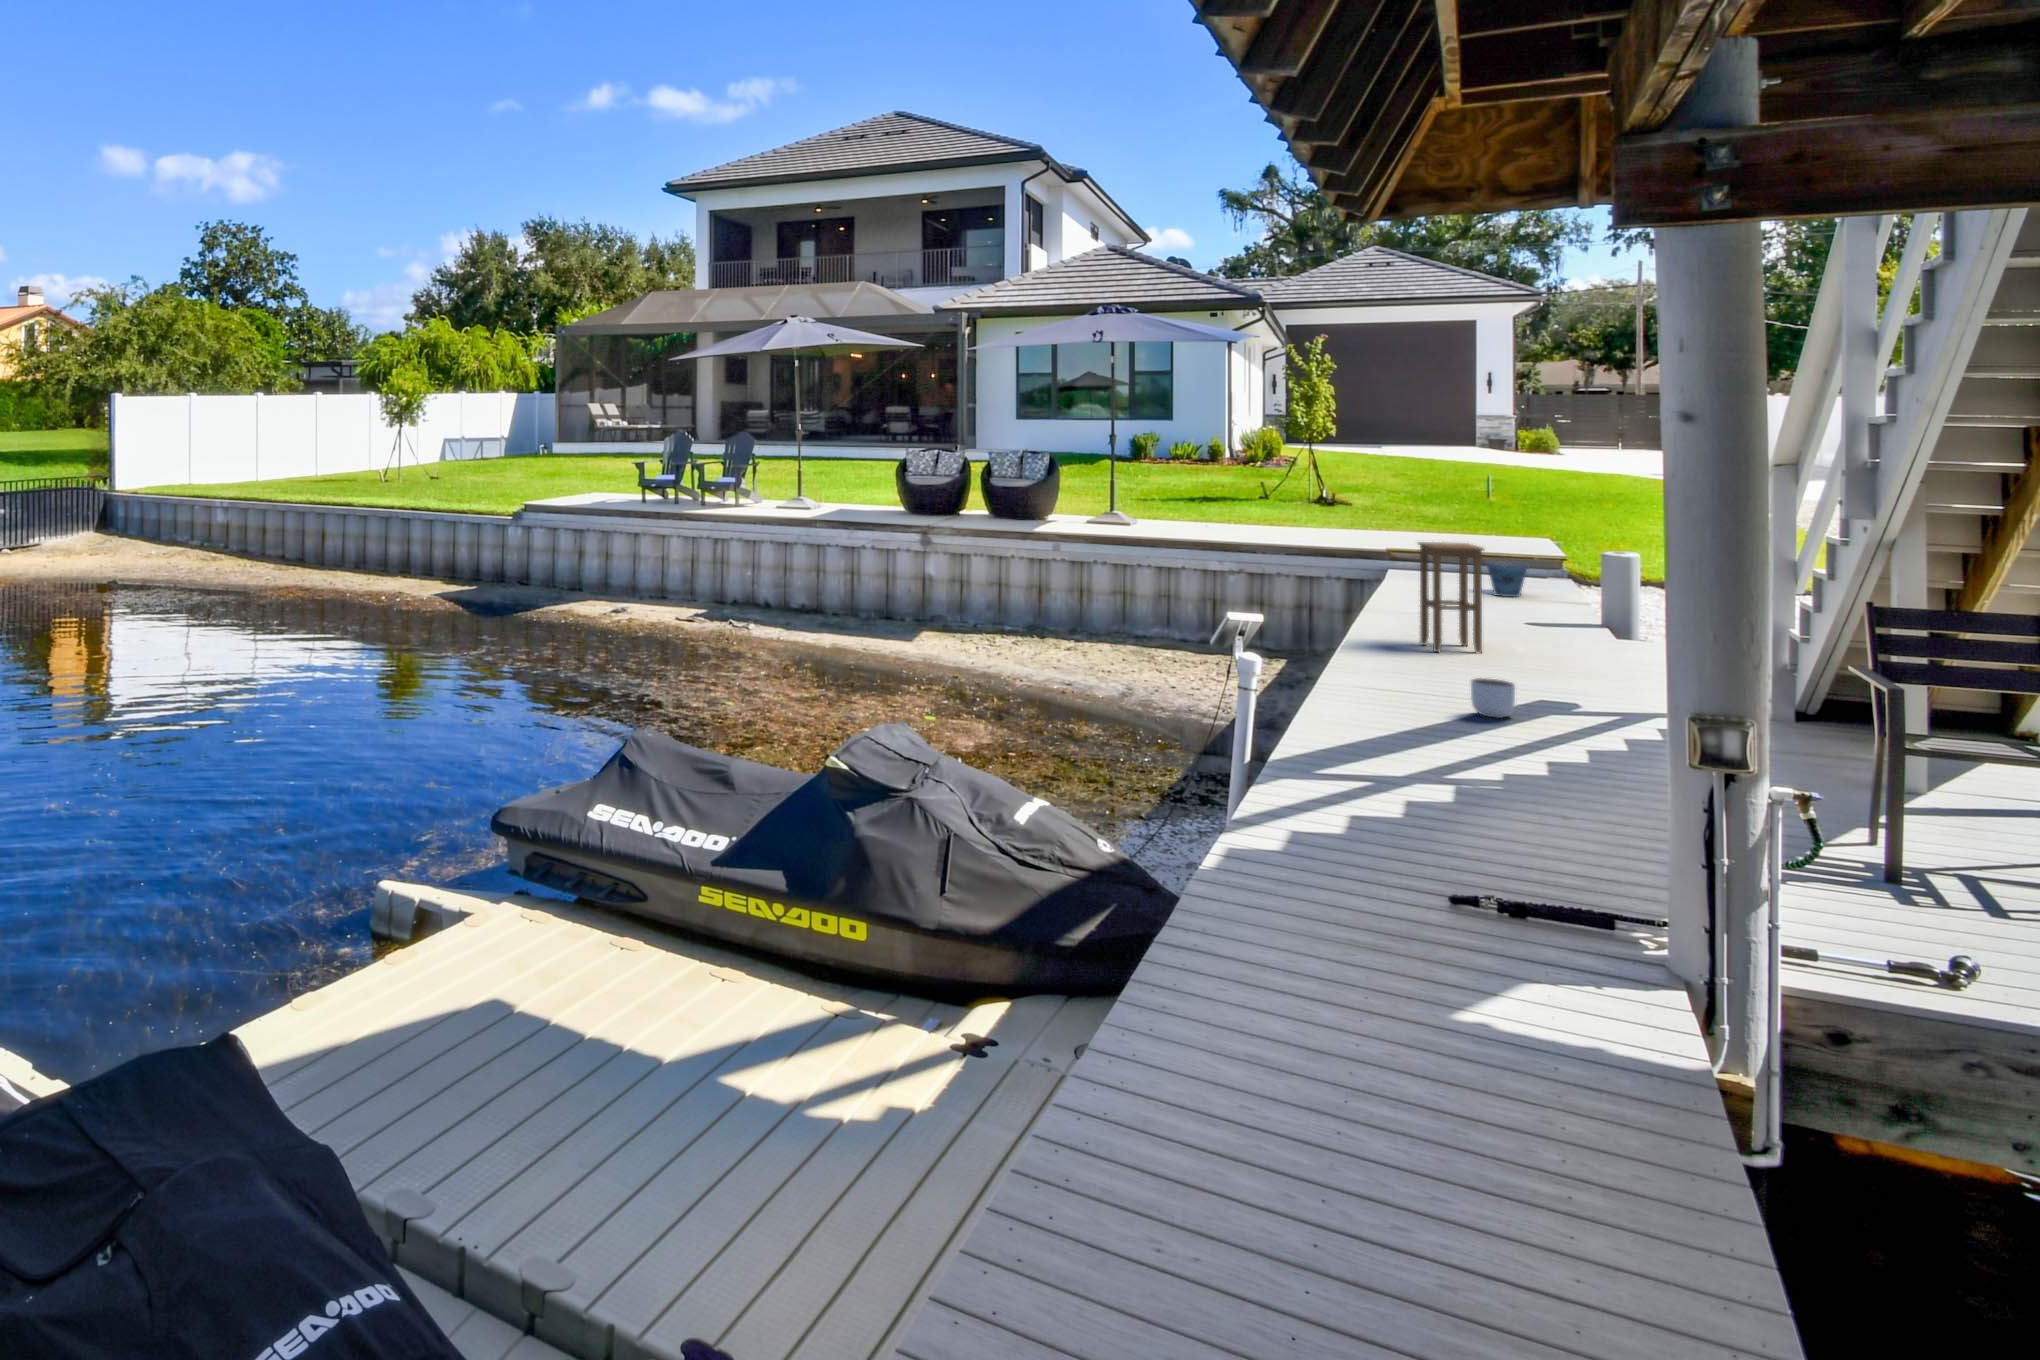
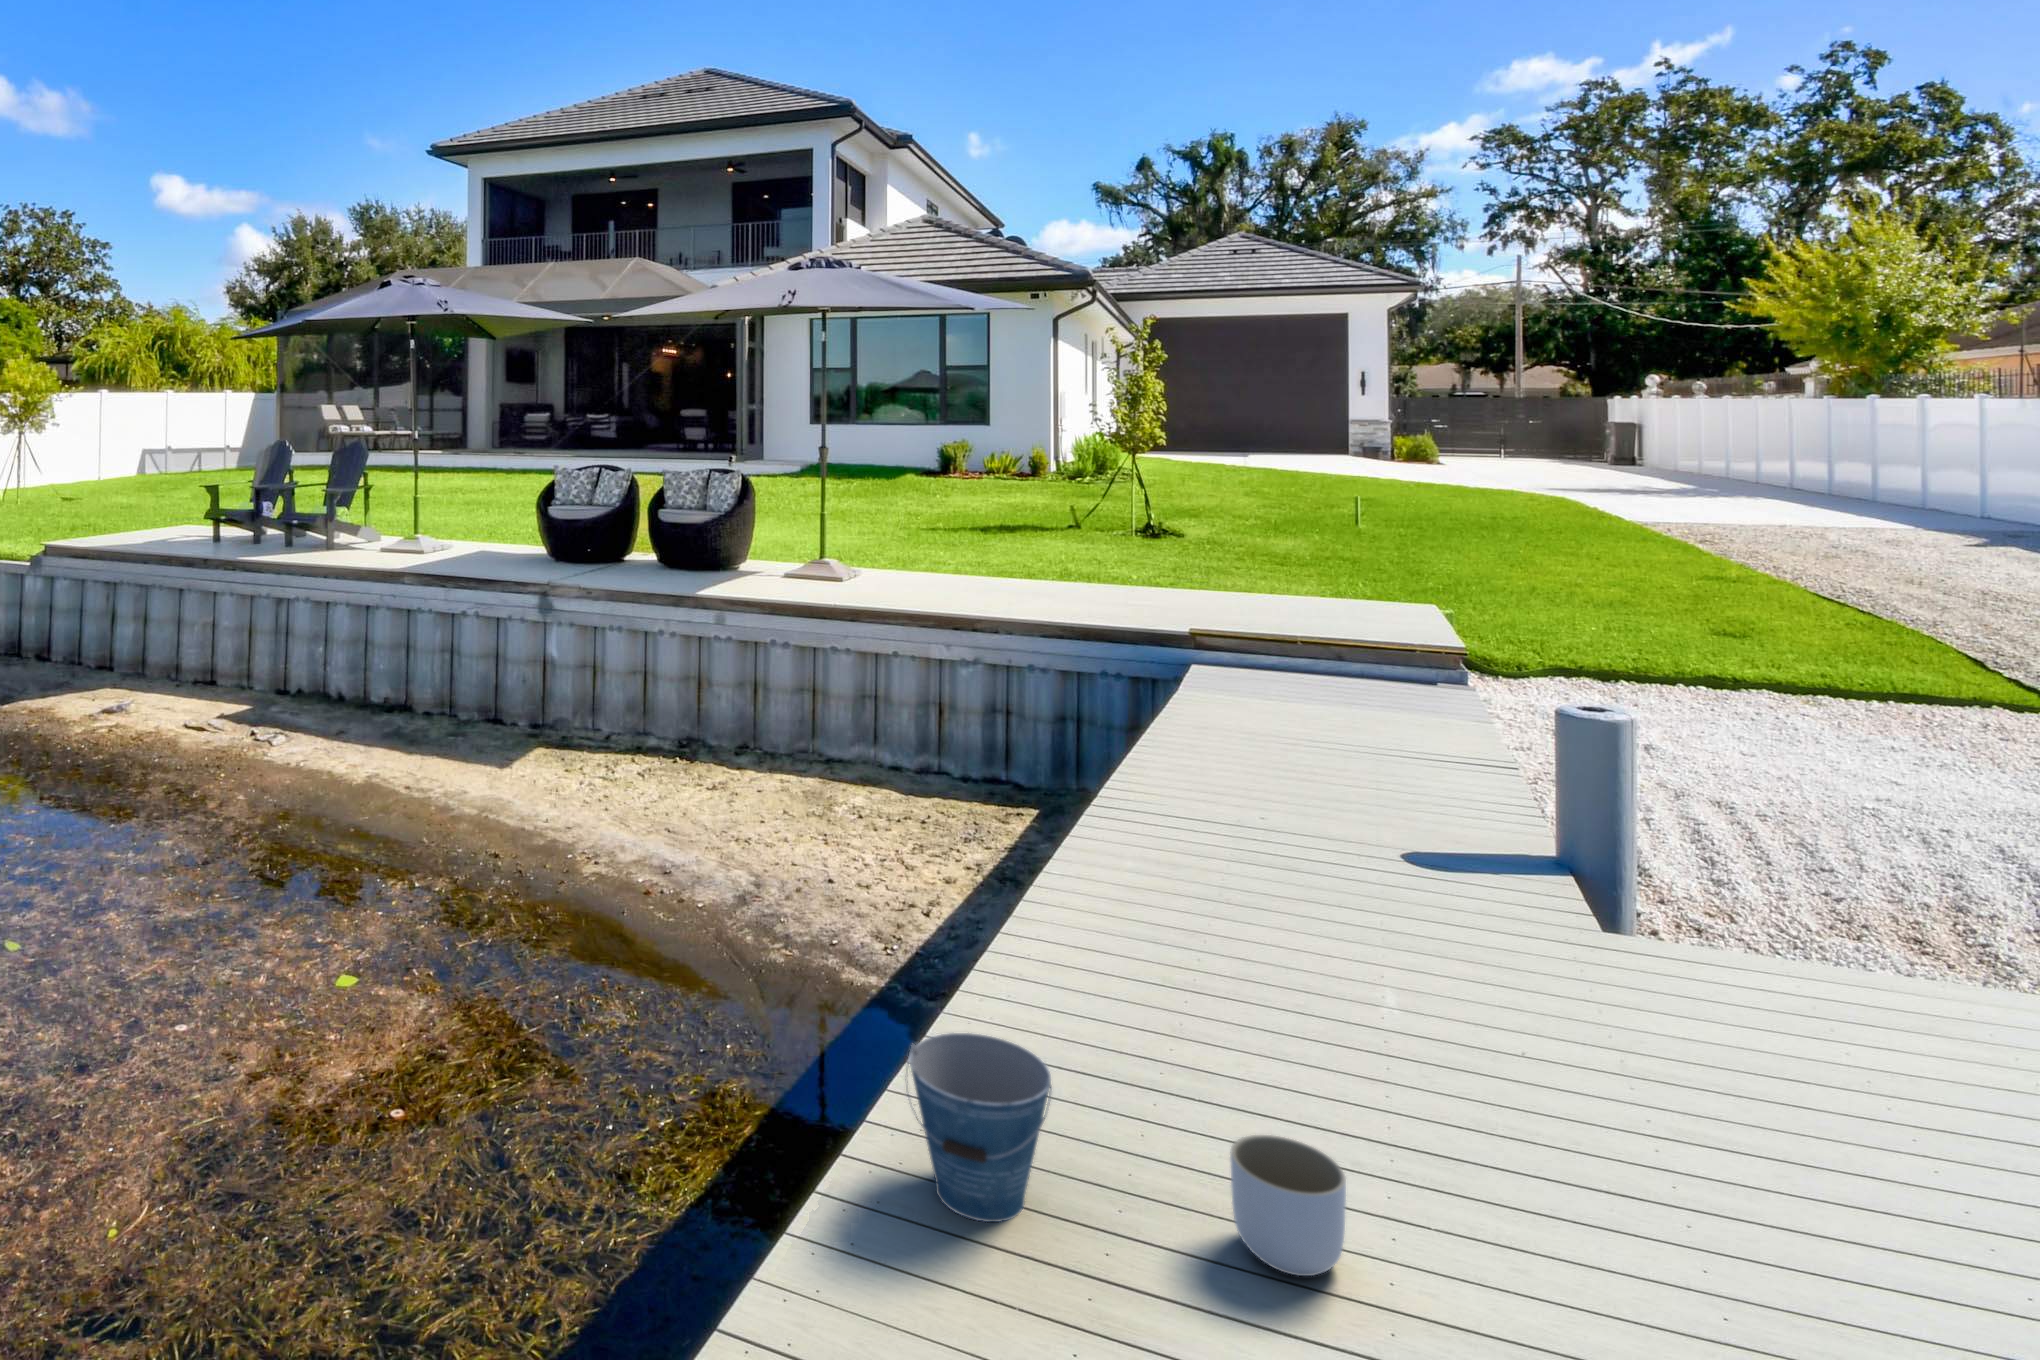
stool: present [1418,542,1484,653] -> none [1183,670,1307,911]
bucket: present [1486,561,1529,597] -> present [905,1033,1052,1222]

